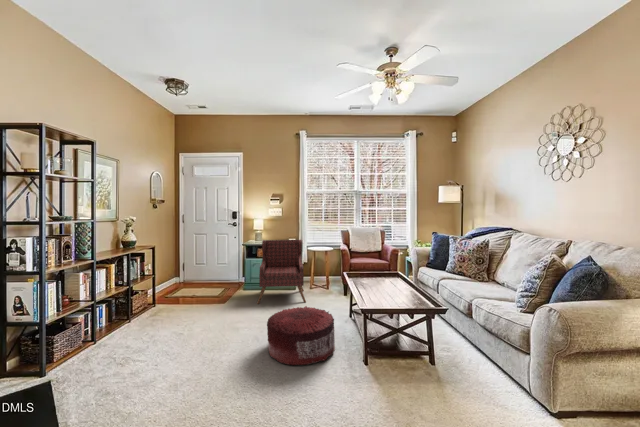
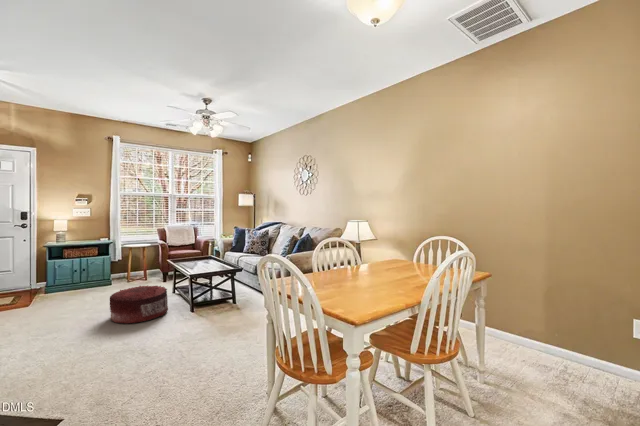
armchair: present [257,240,306,304] -> none [72,238,129,299]

